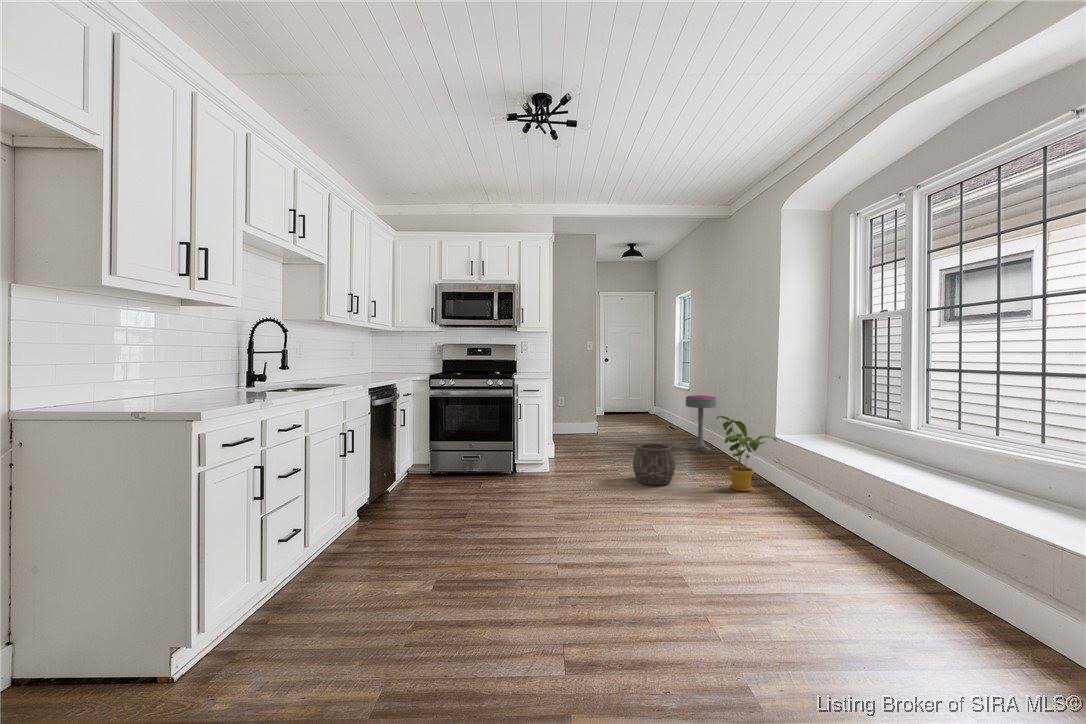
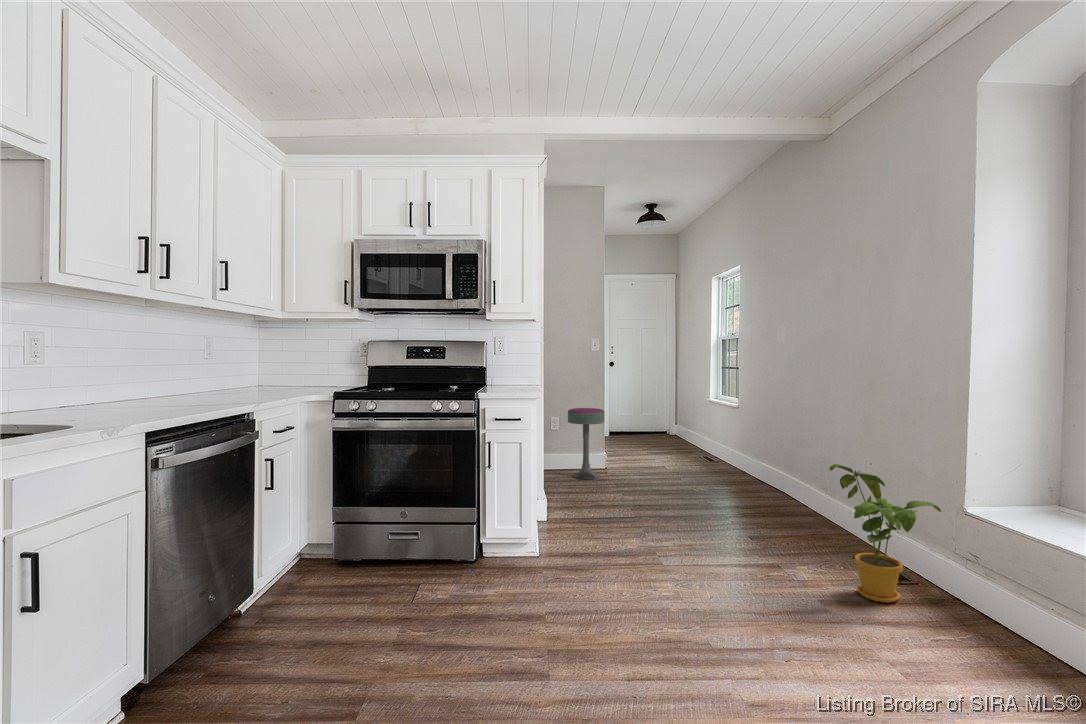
bar stool: present [686,395,716,451] -> present [568,408,605,479]
woven basket: present [633,443,675,485] -> none [682,508,758,588]

